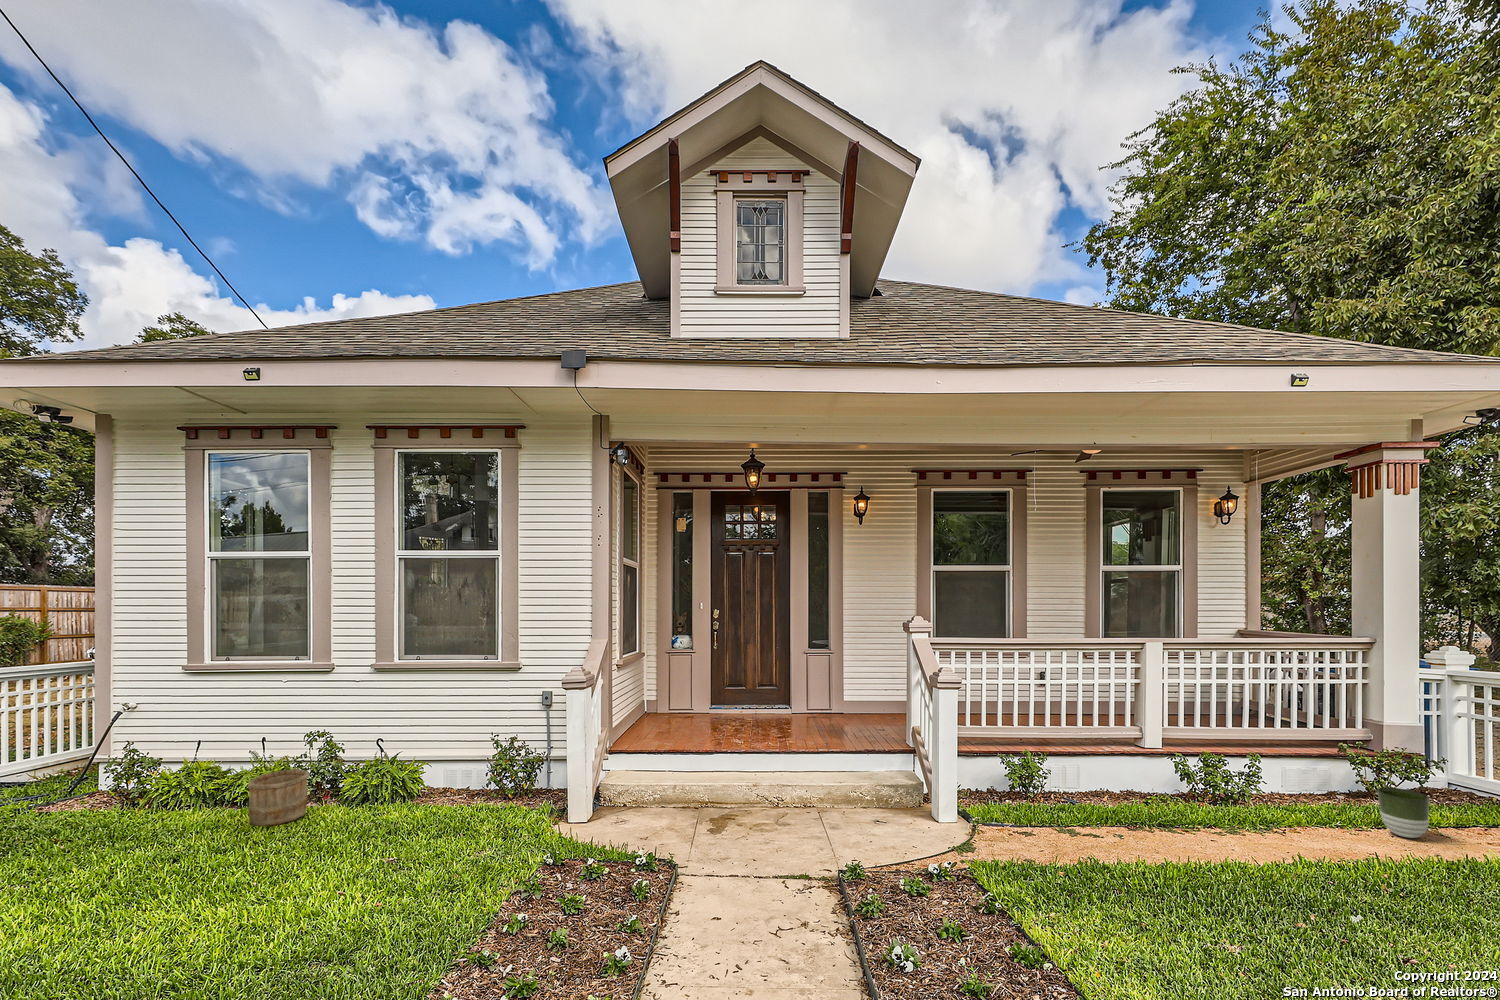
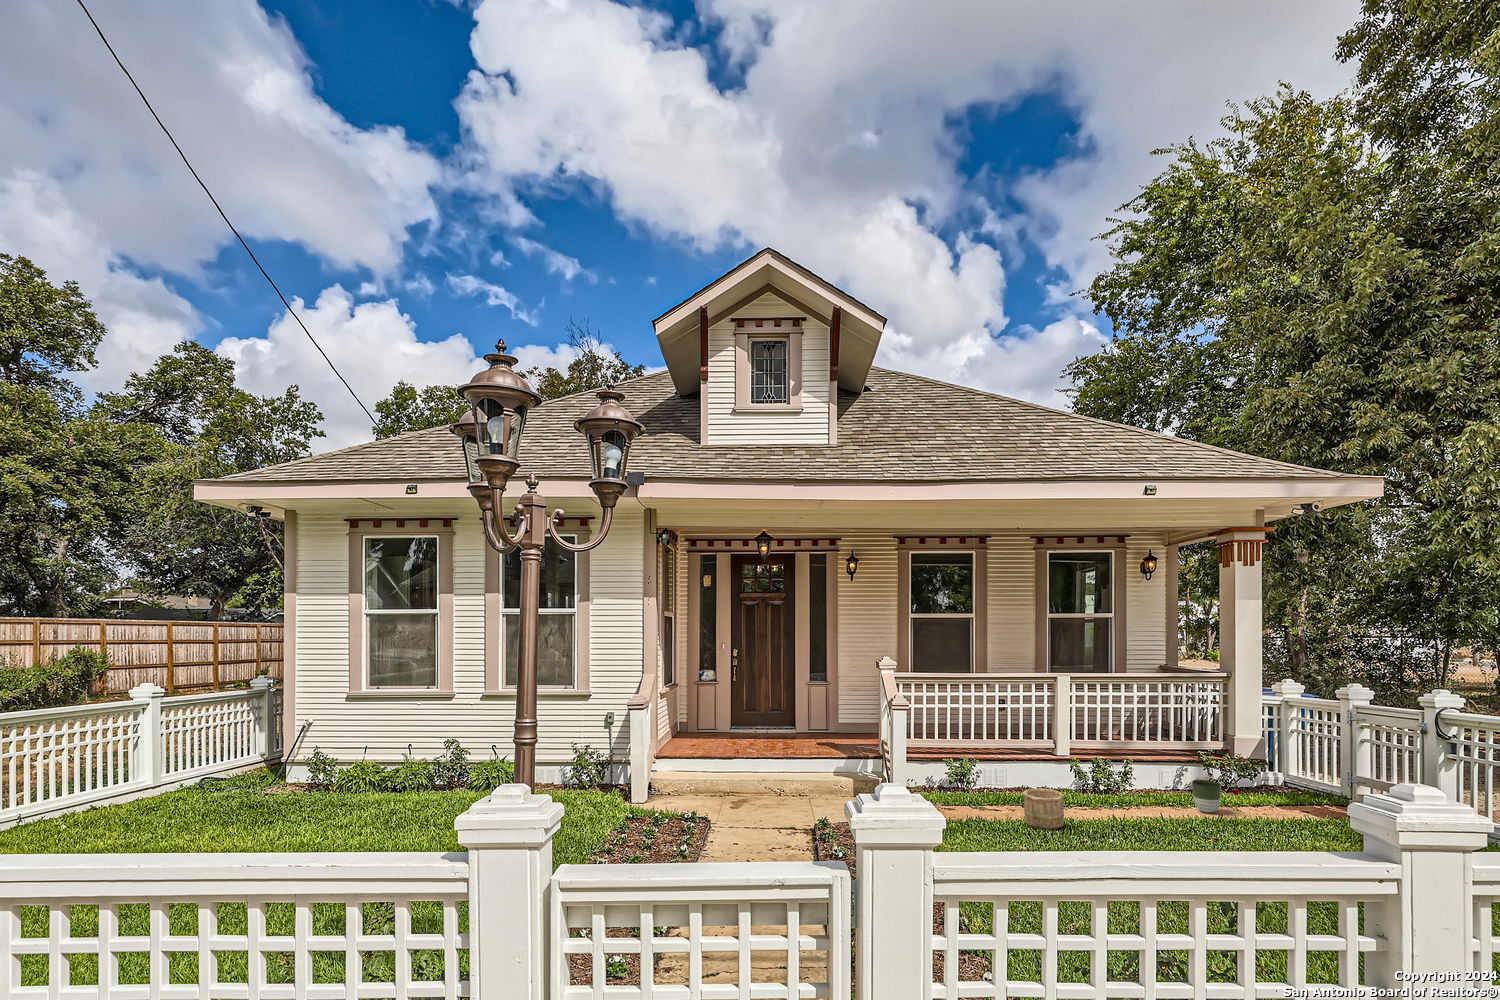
wooden bucket: present [247,769,309,826] -> present [1023,788,1064,829]

